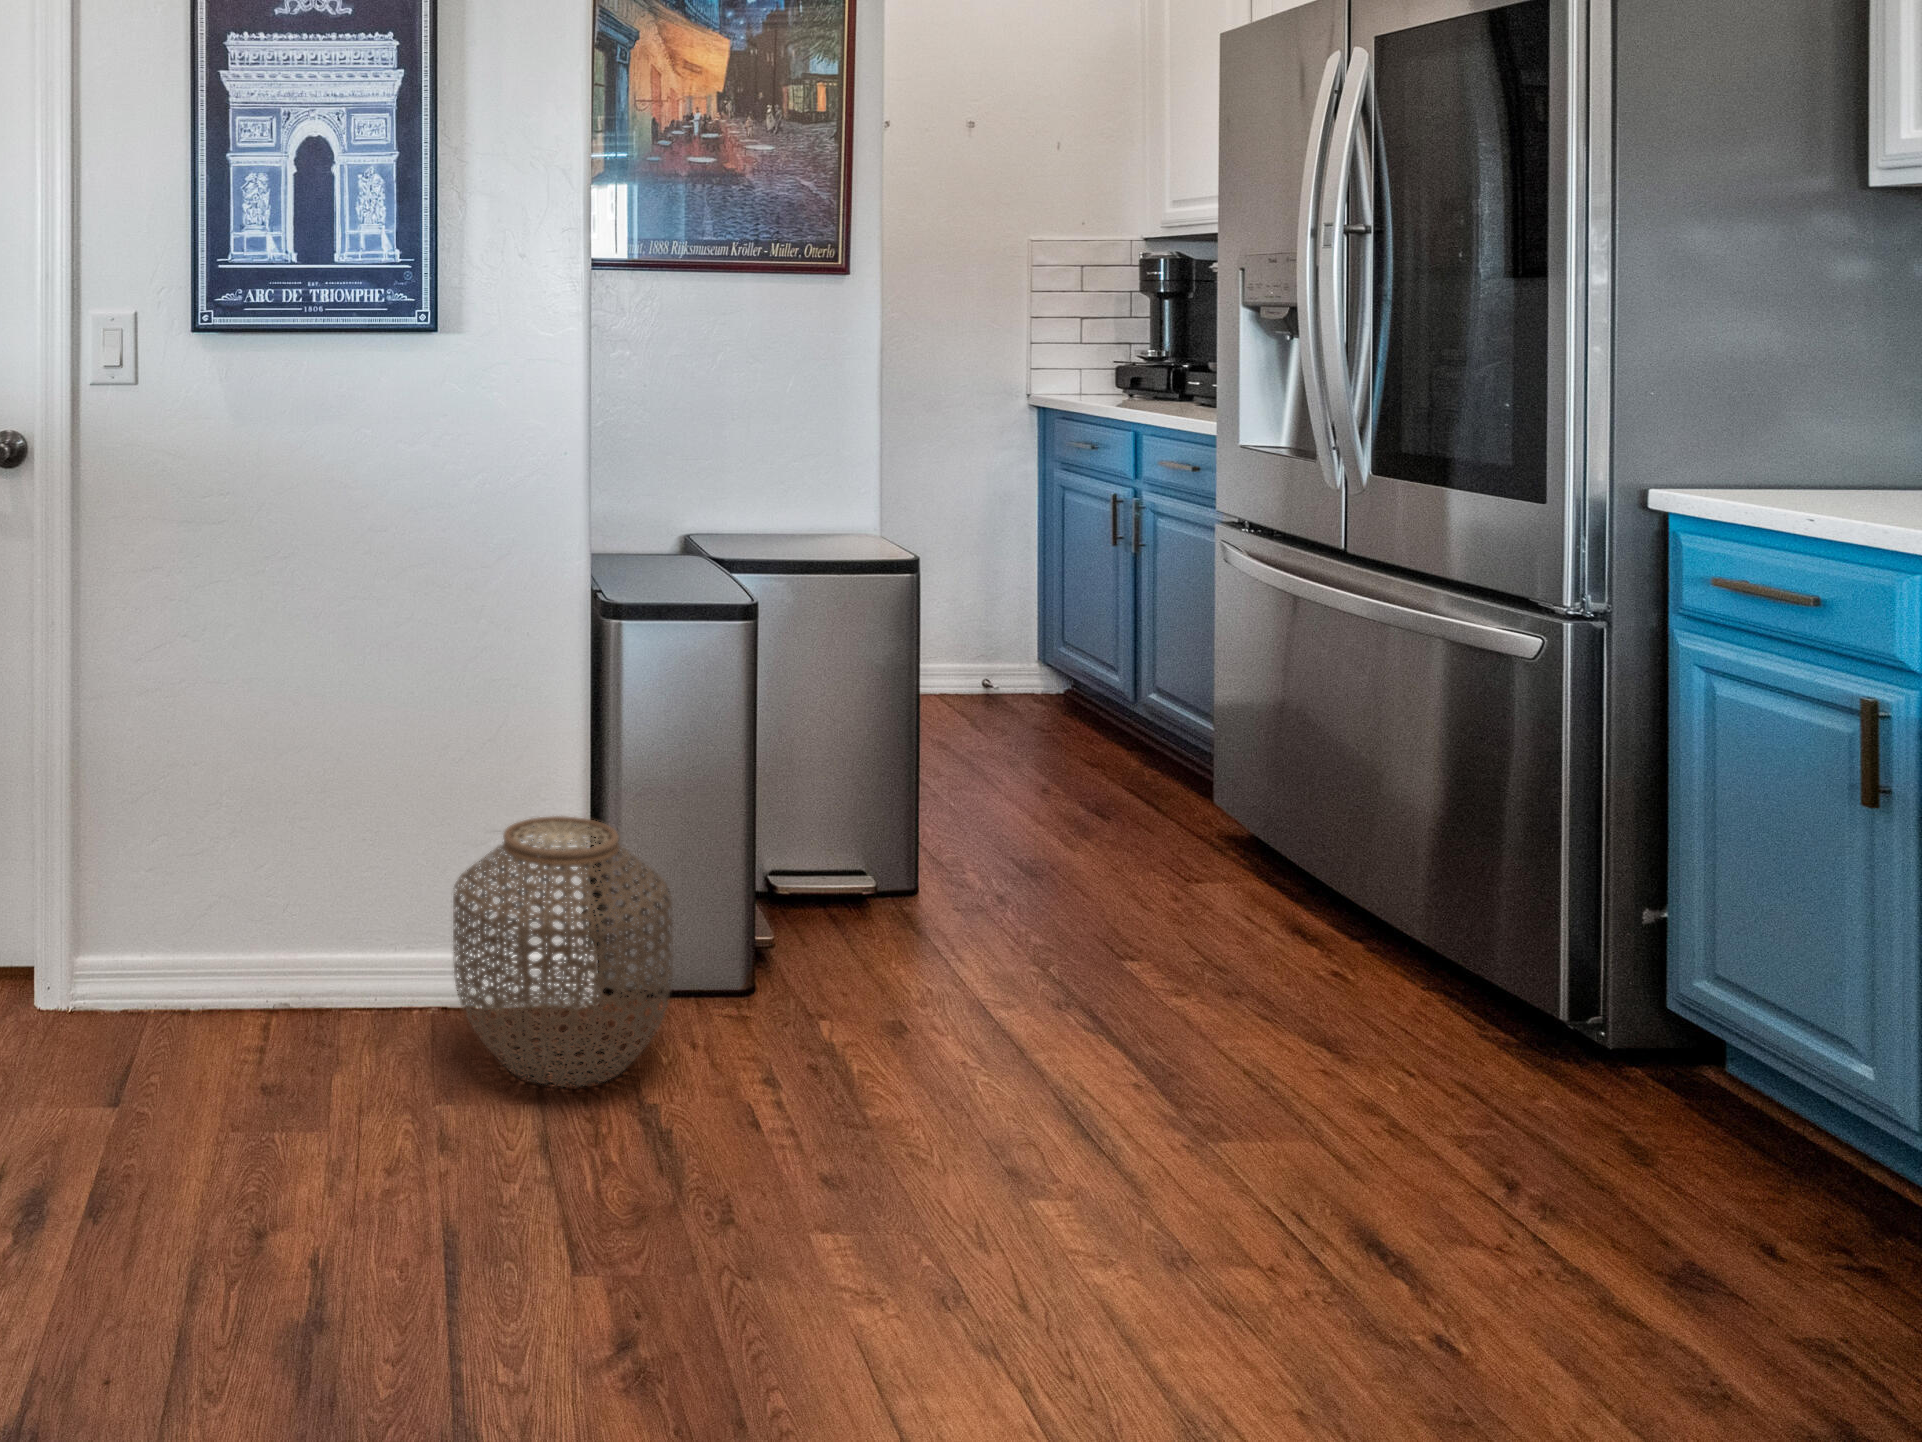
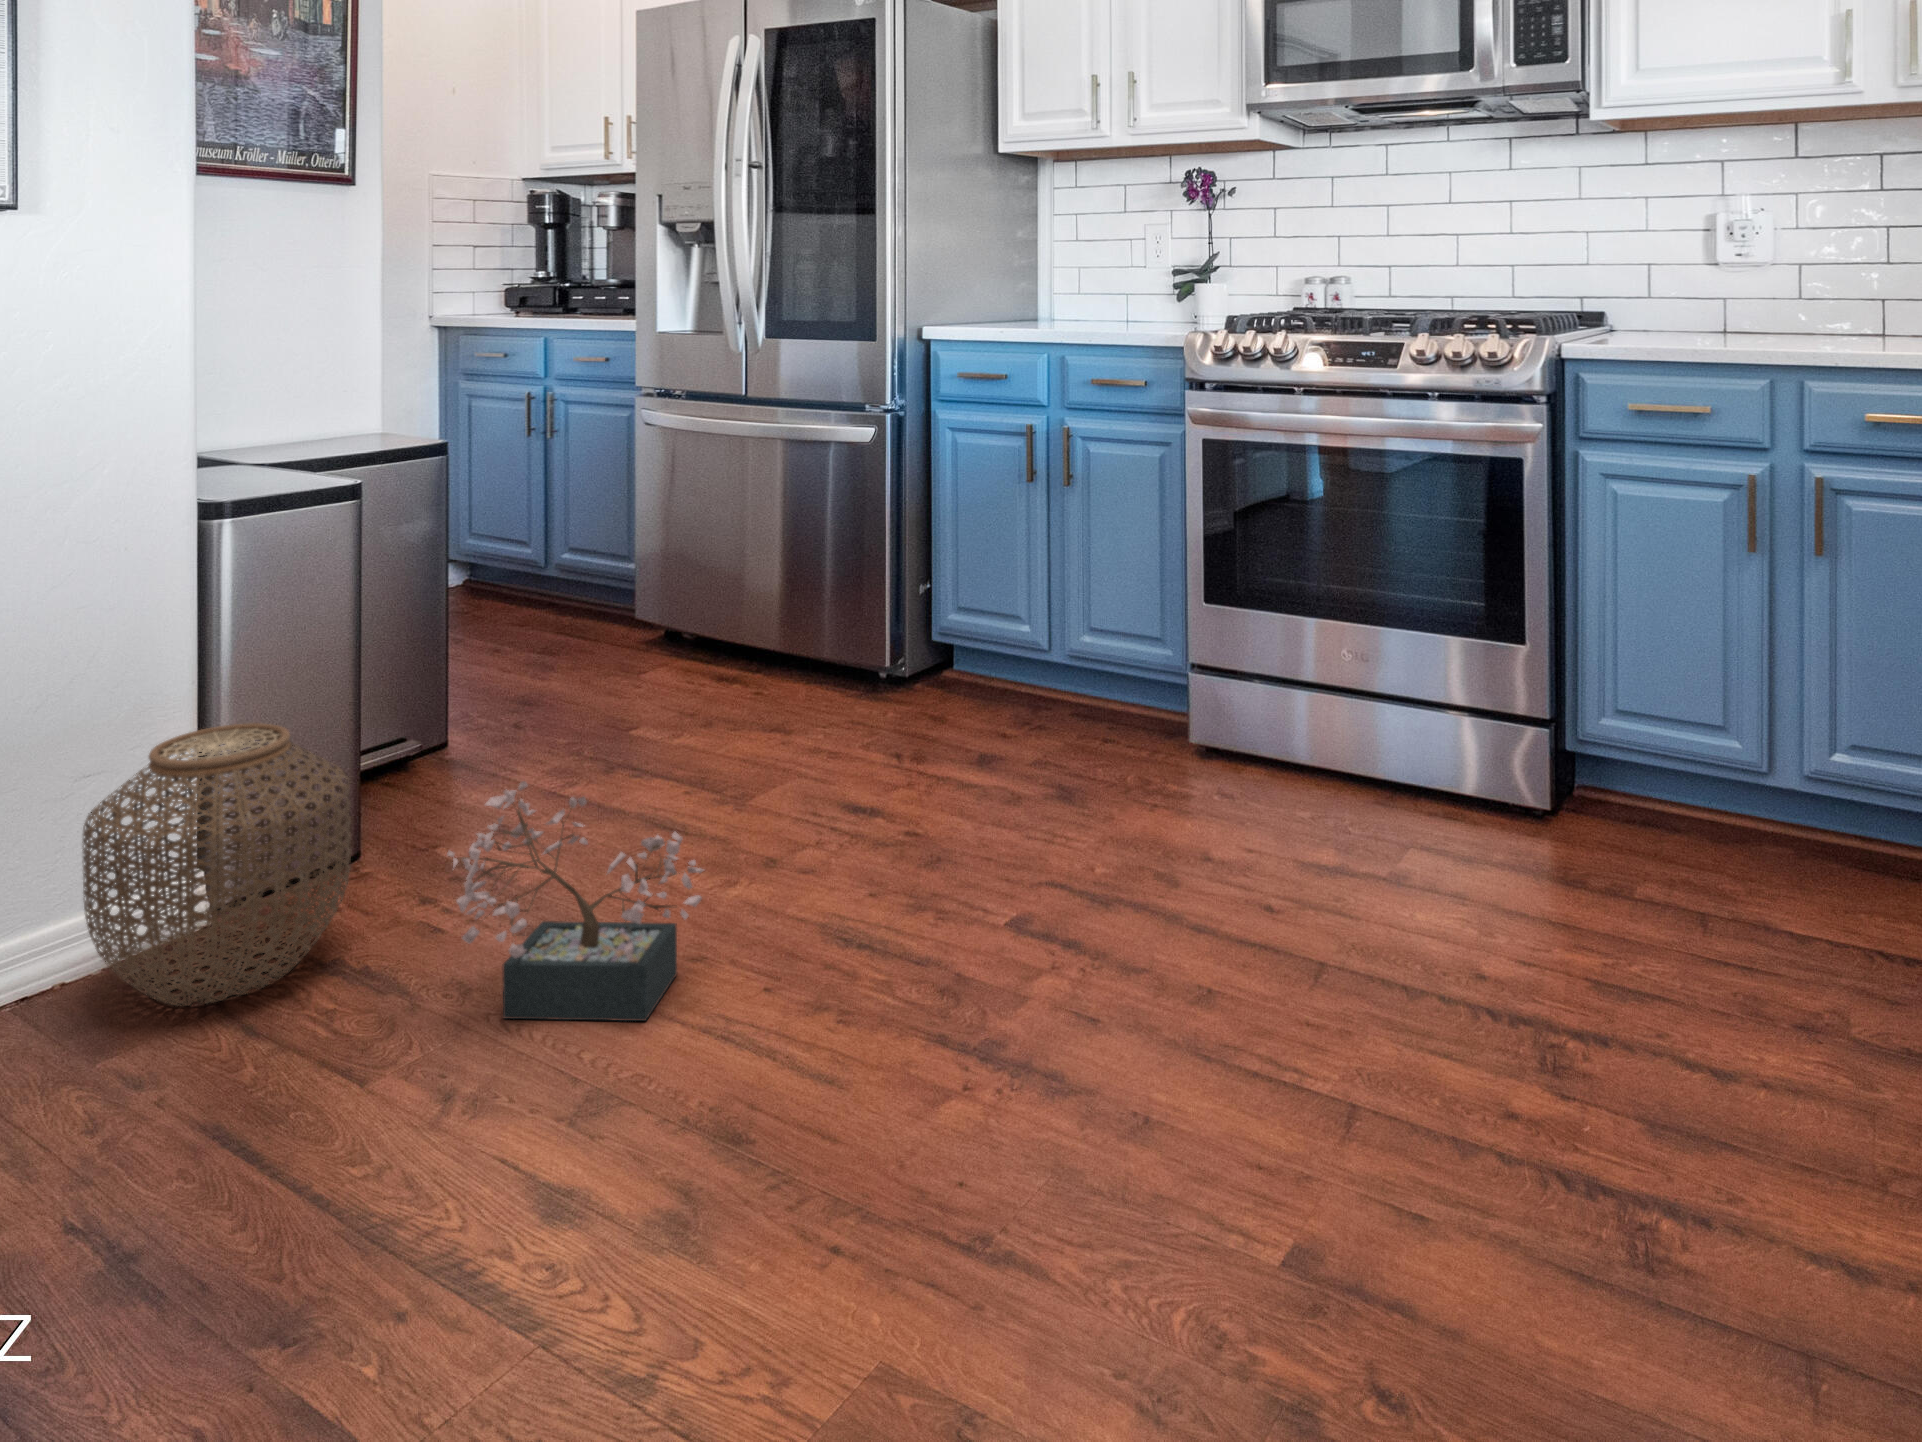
decorative plant: none [673,964,967,1307] -> present [447,781,704,1021]

